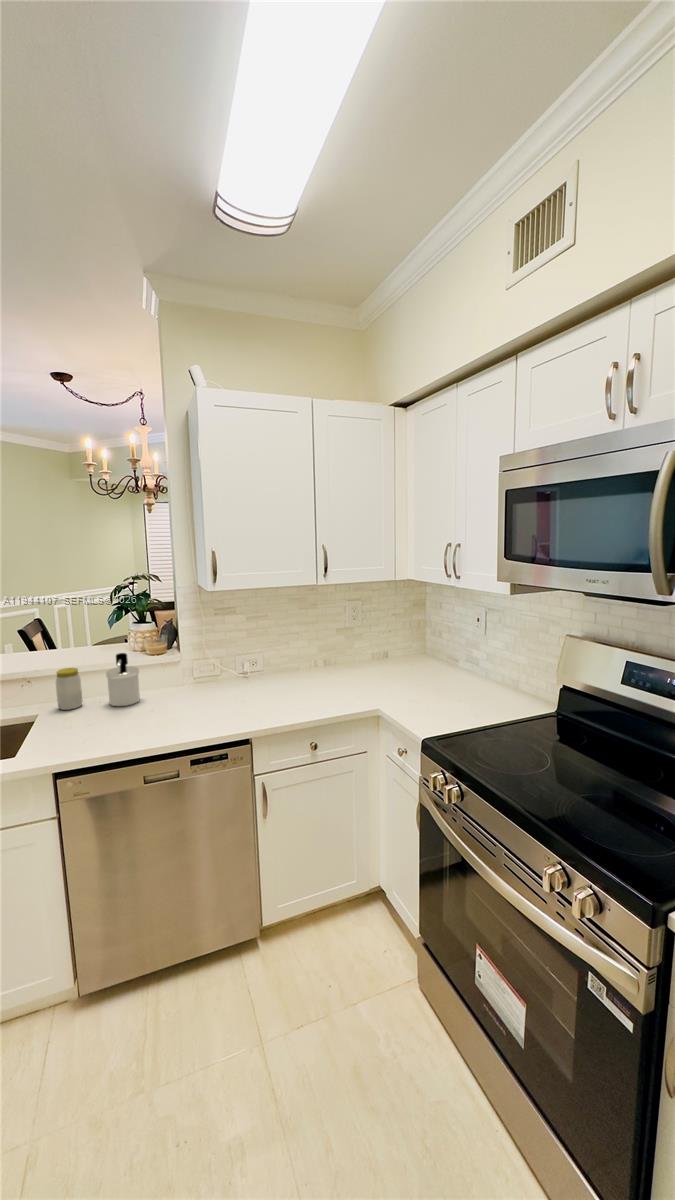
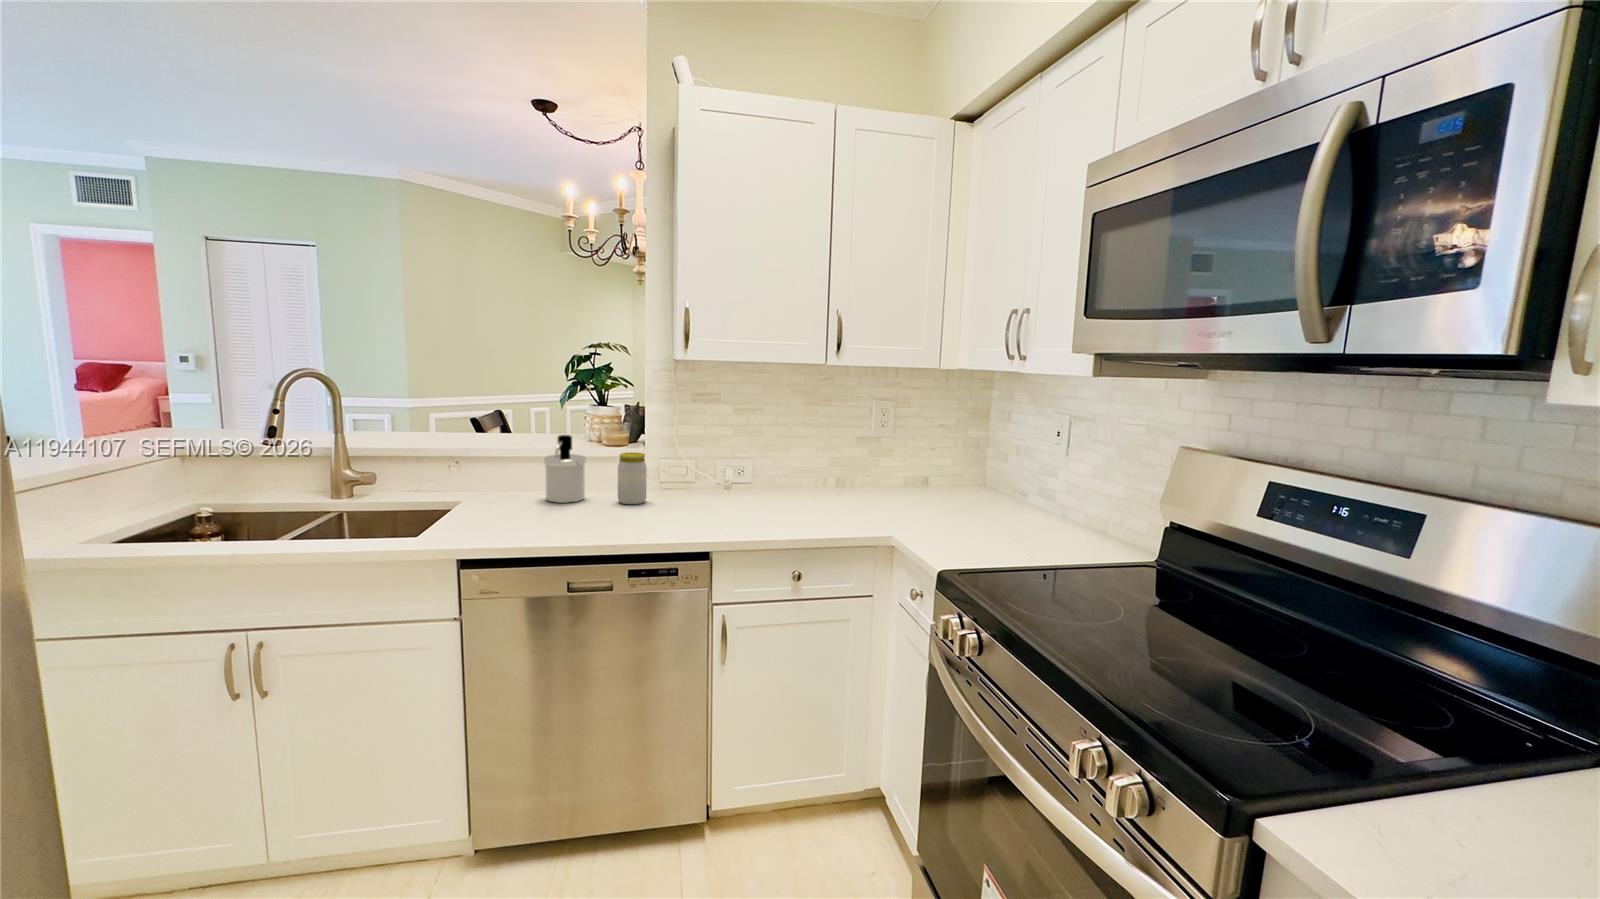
jar: present [56,668,82,710] -> present [618,453,647,504]

